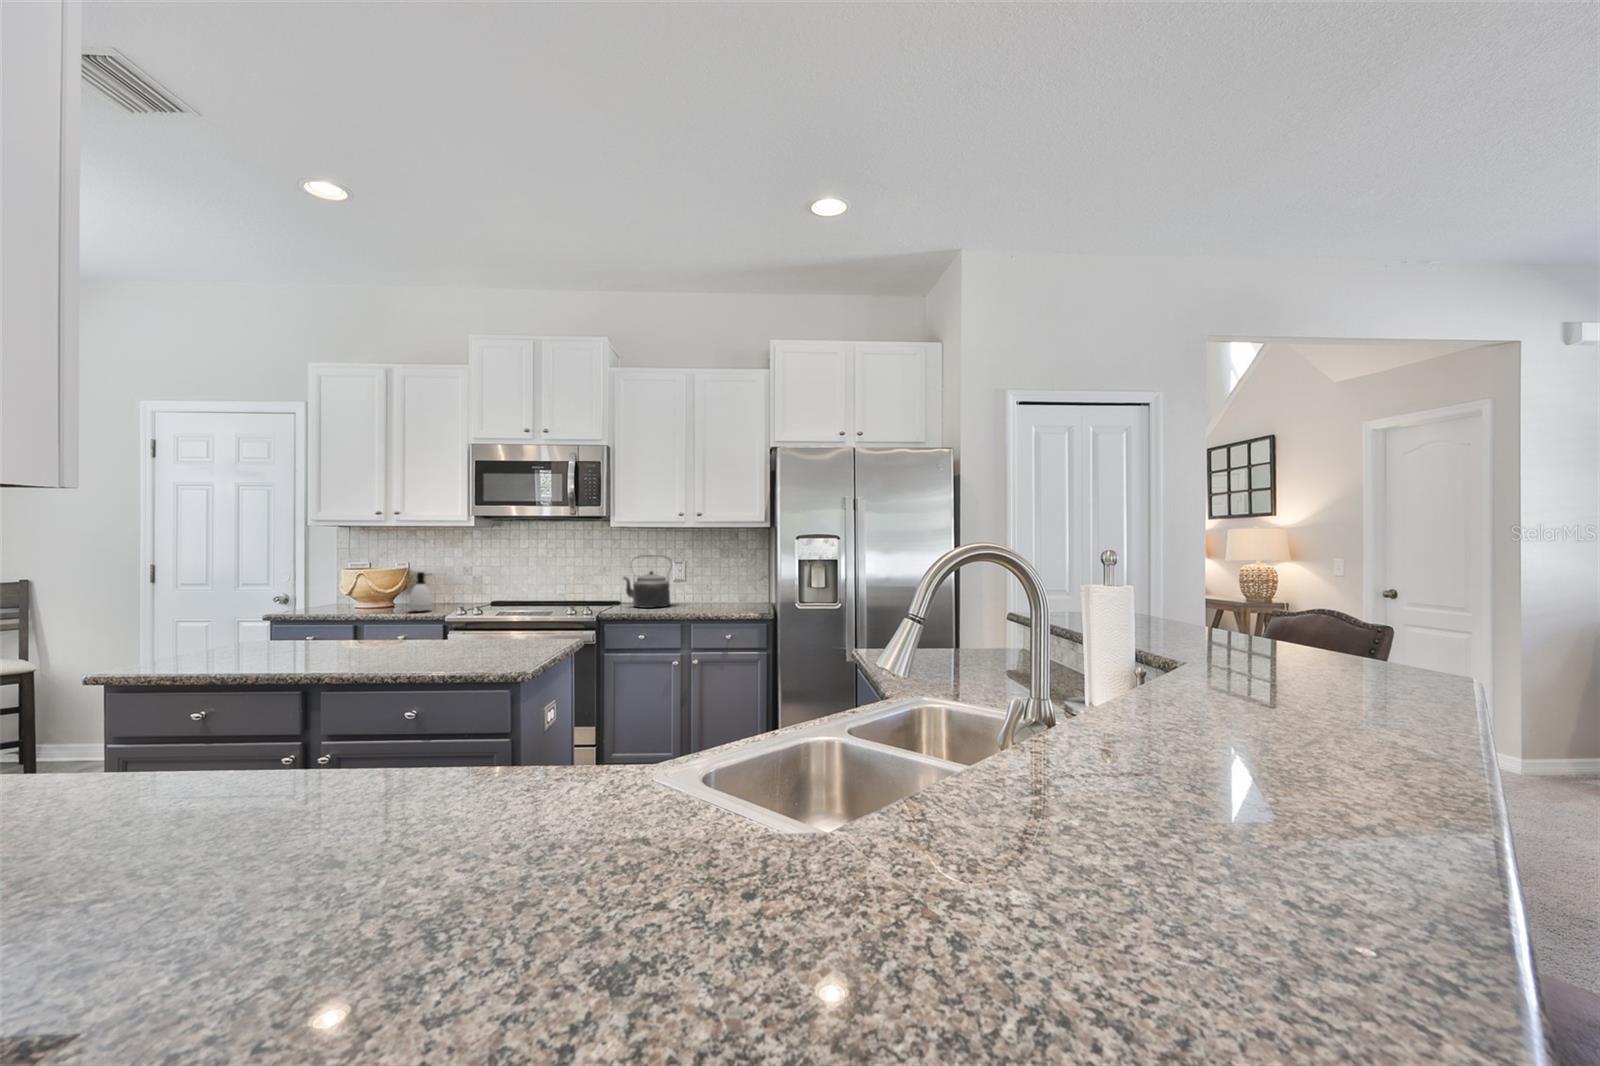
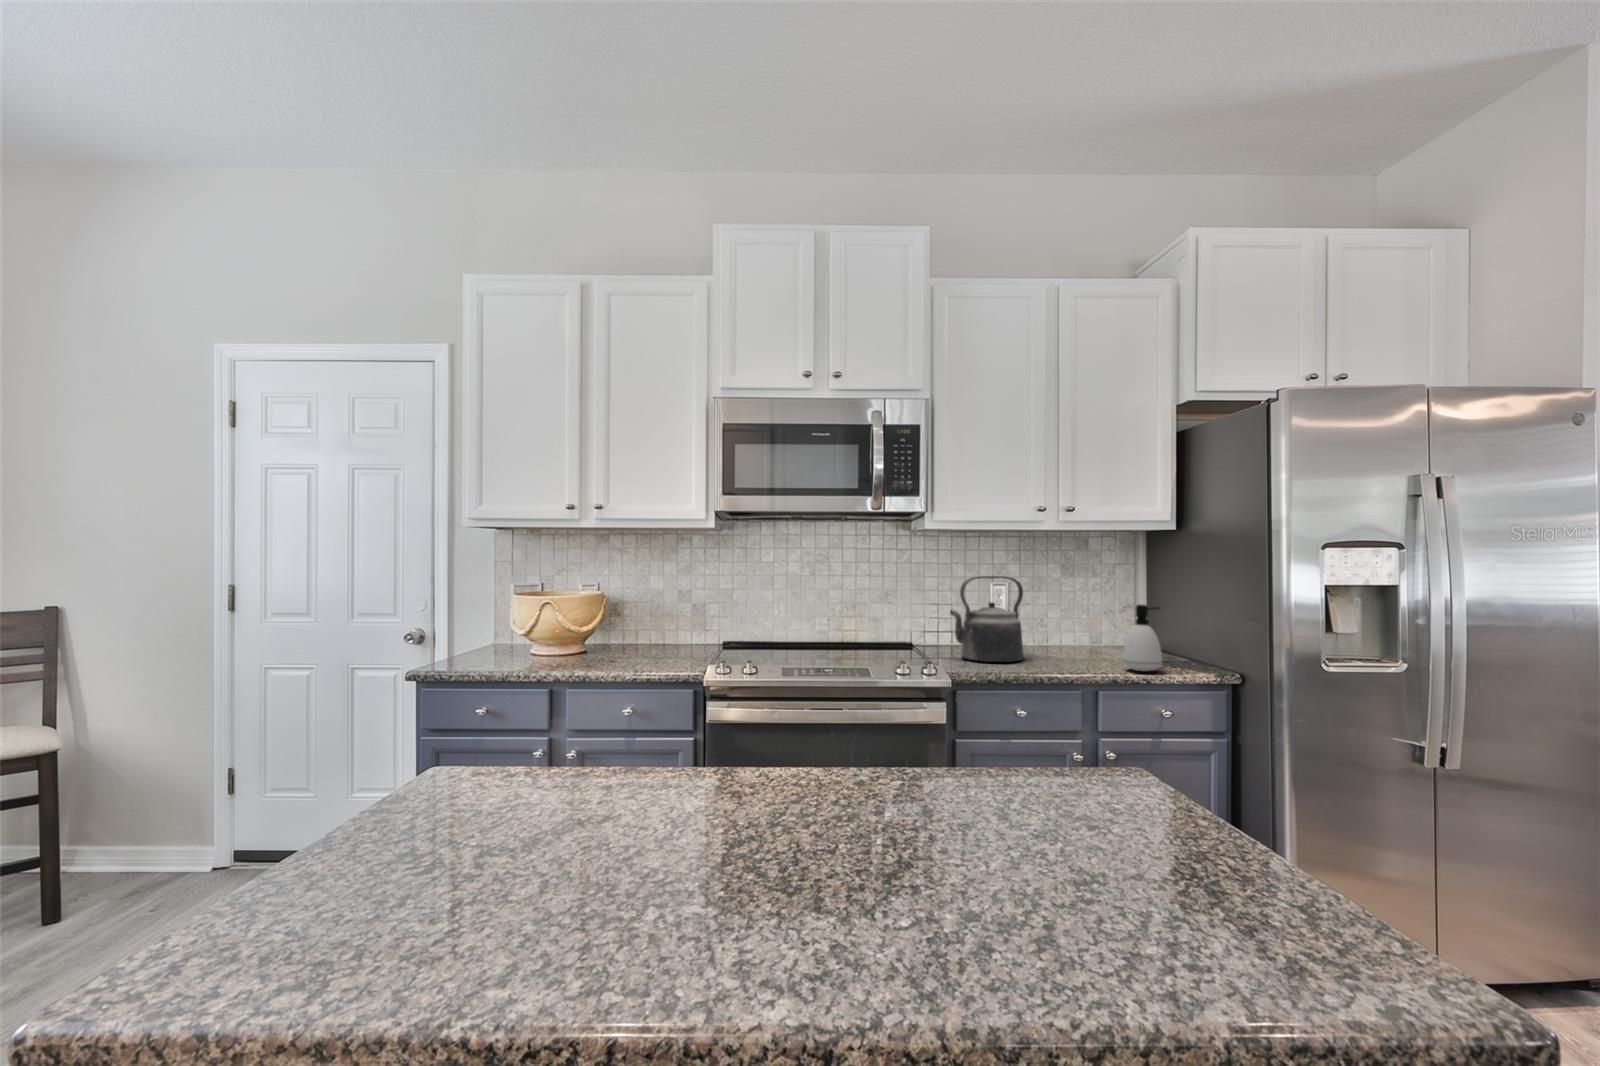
soap dispenser: present [409,572,433,611] -> present [1123,605,1162,672]

